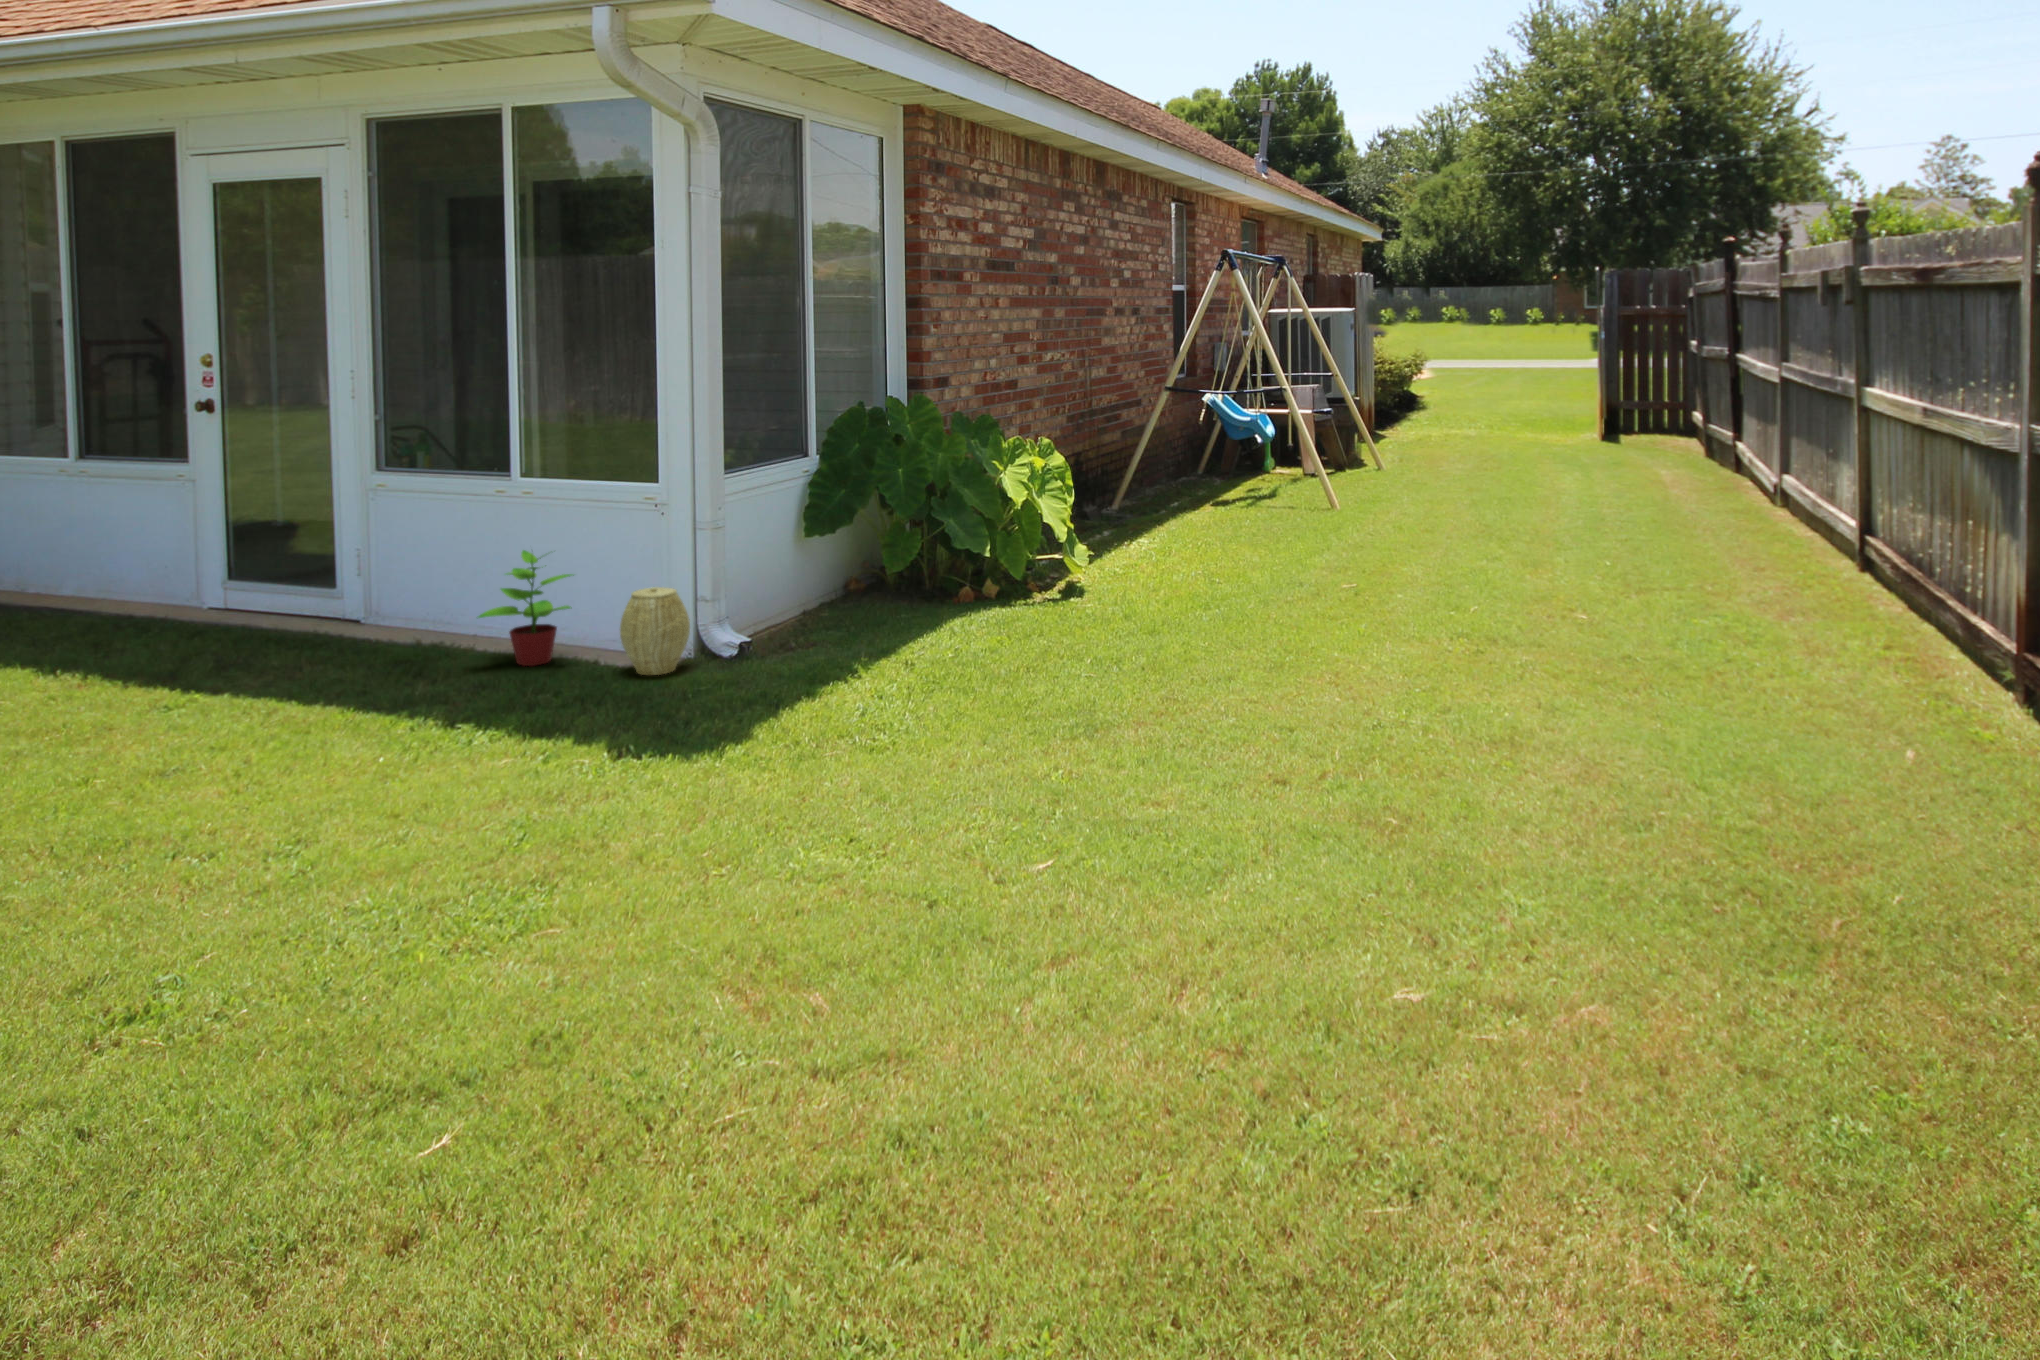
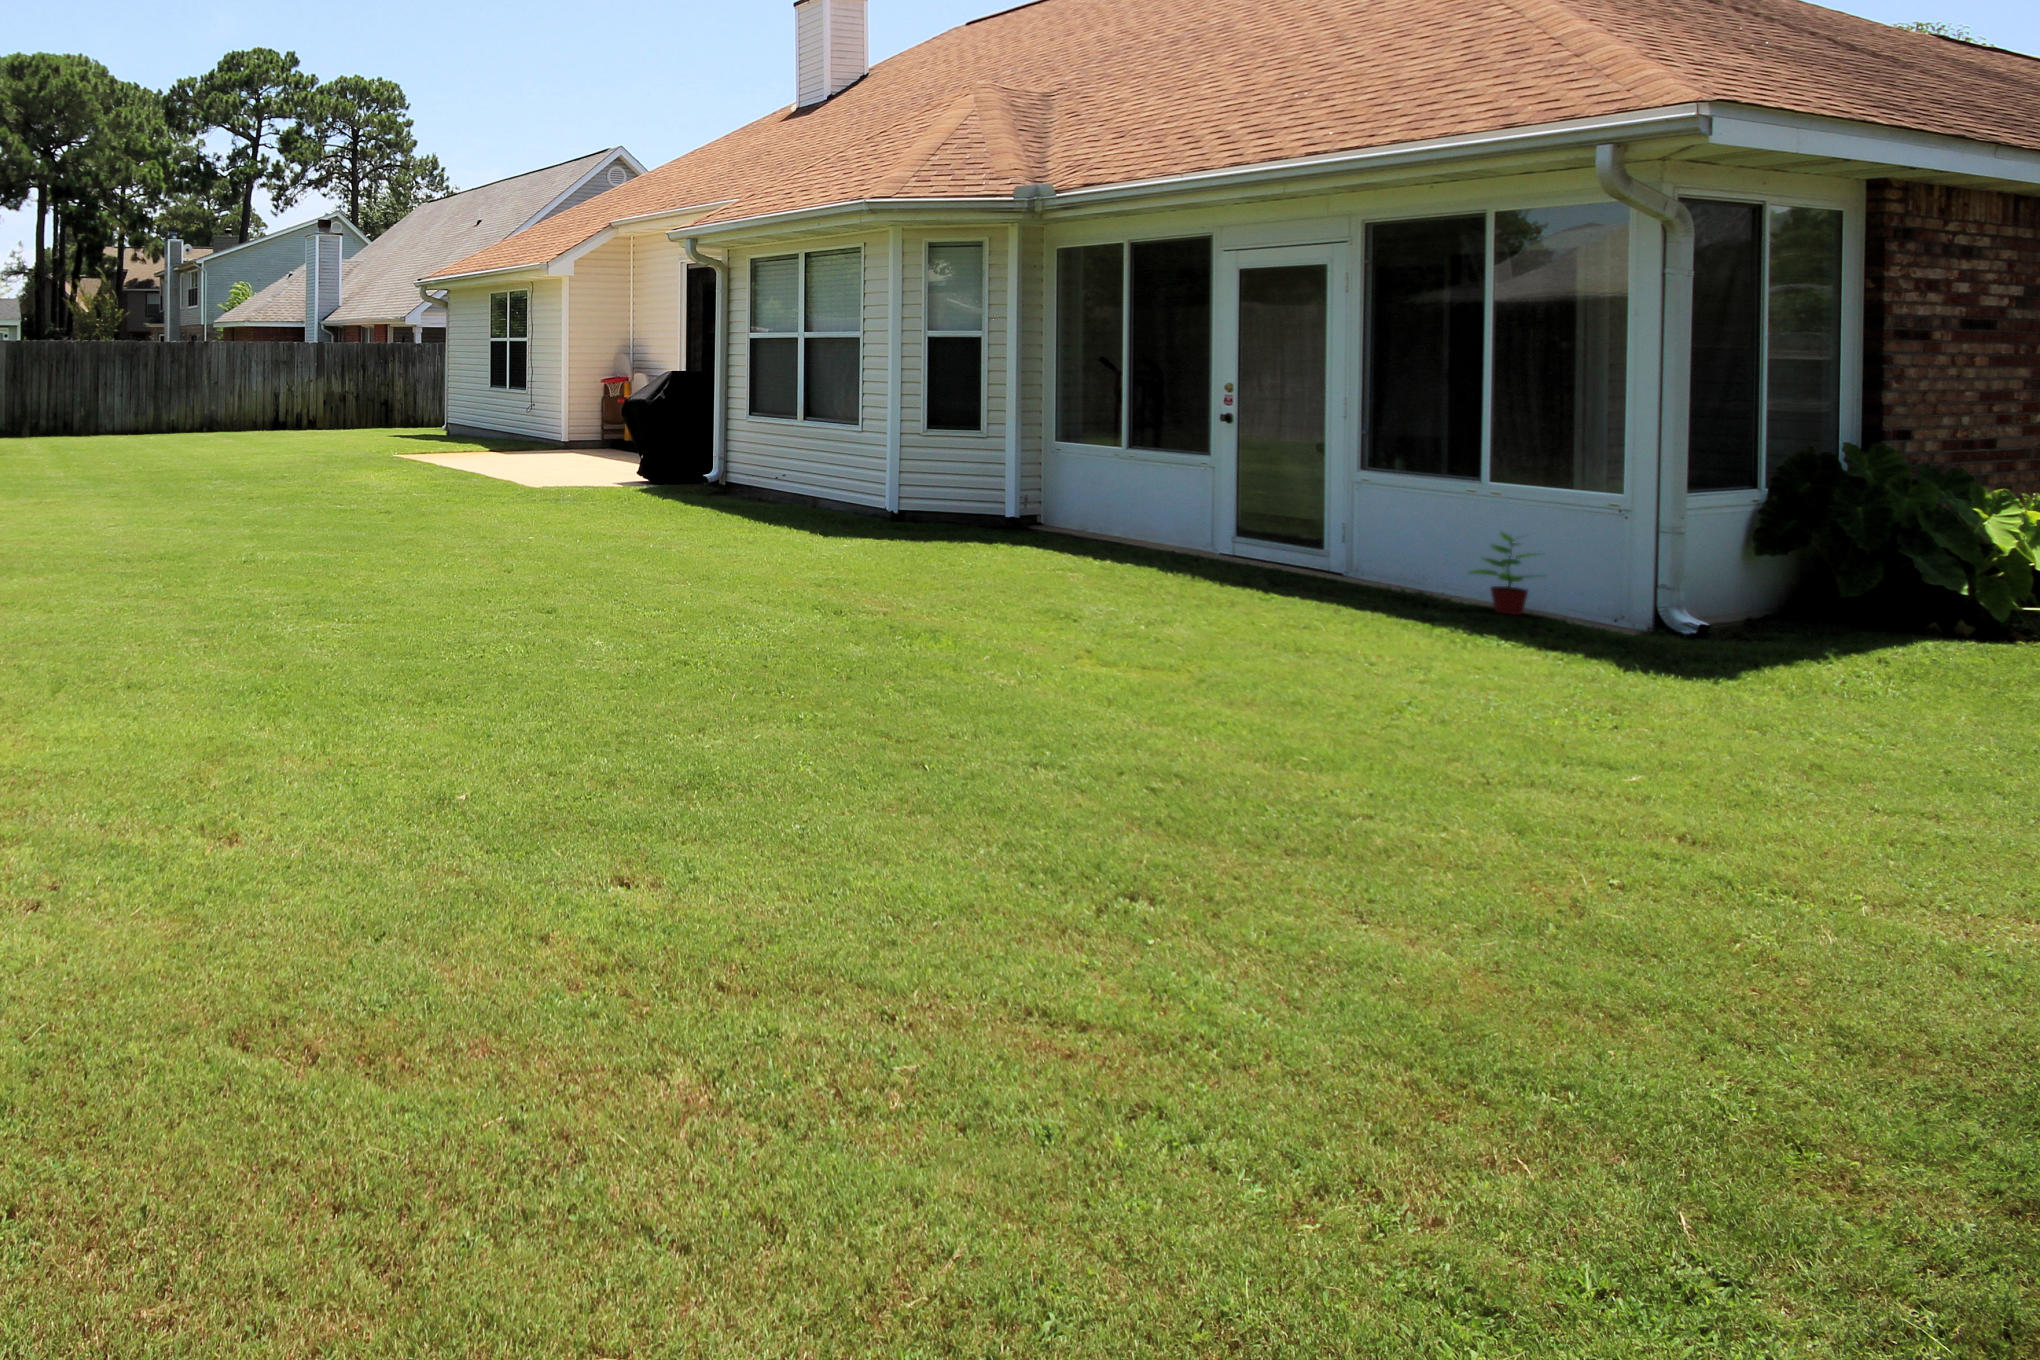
woven basket: present [620,587,690,675] -> none [1592,568,1657,634]

